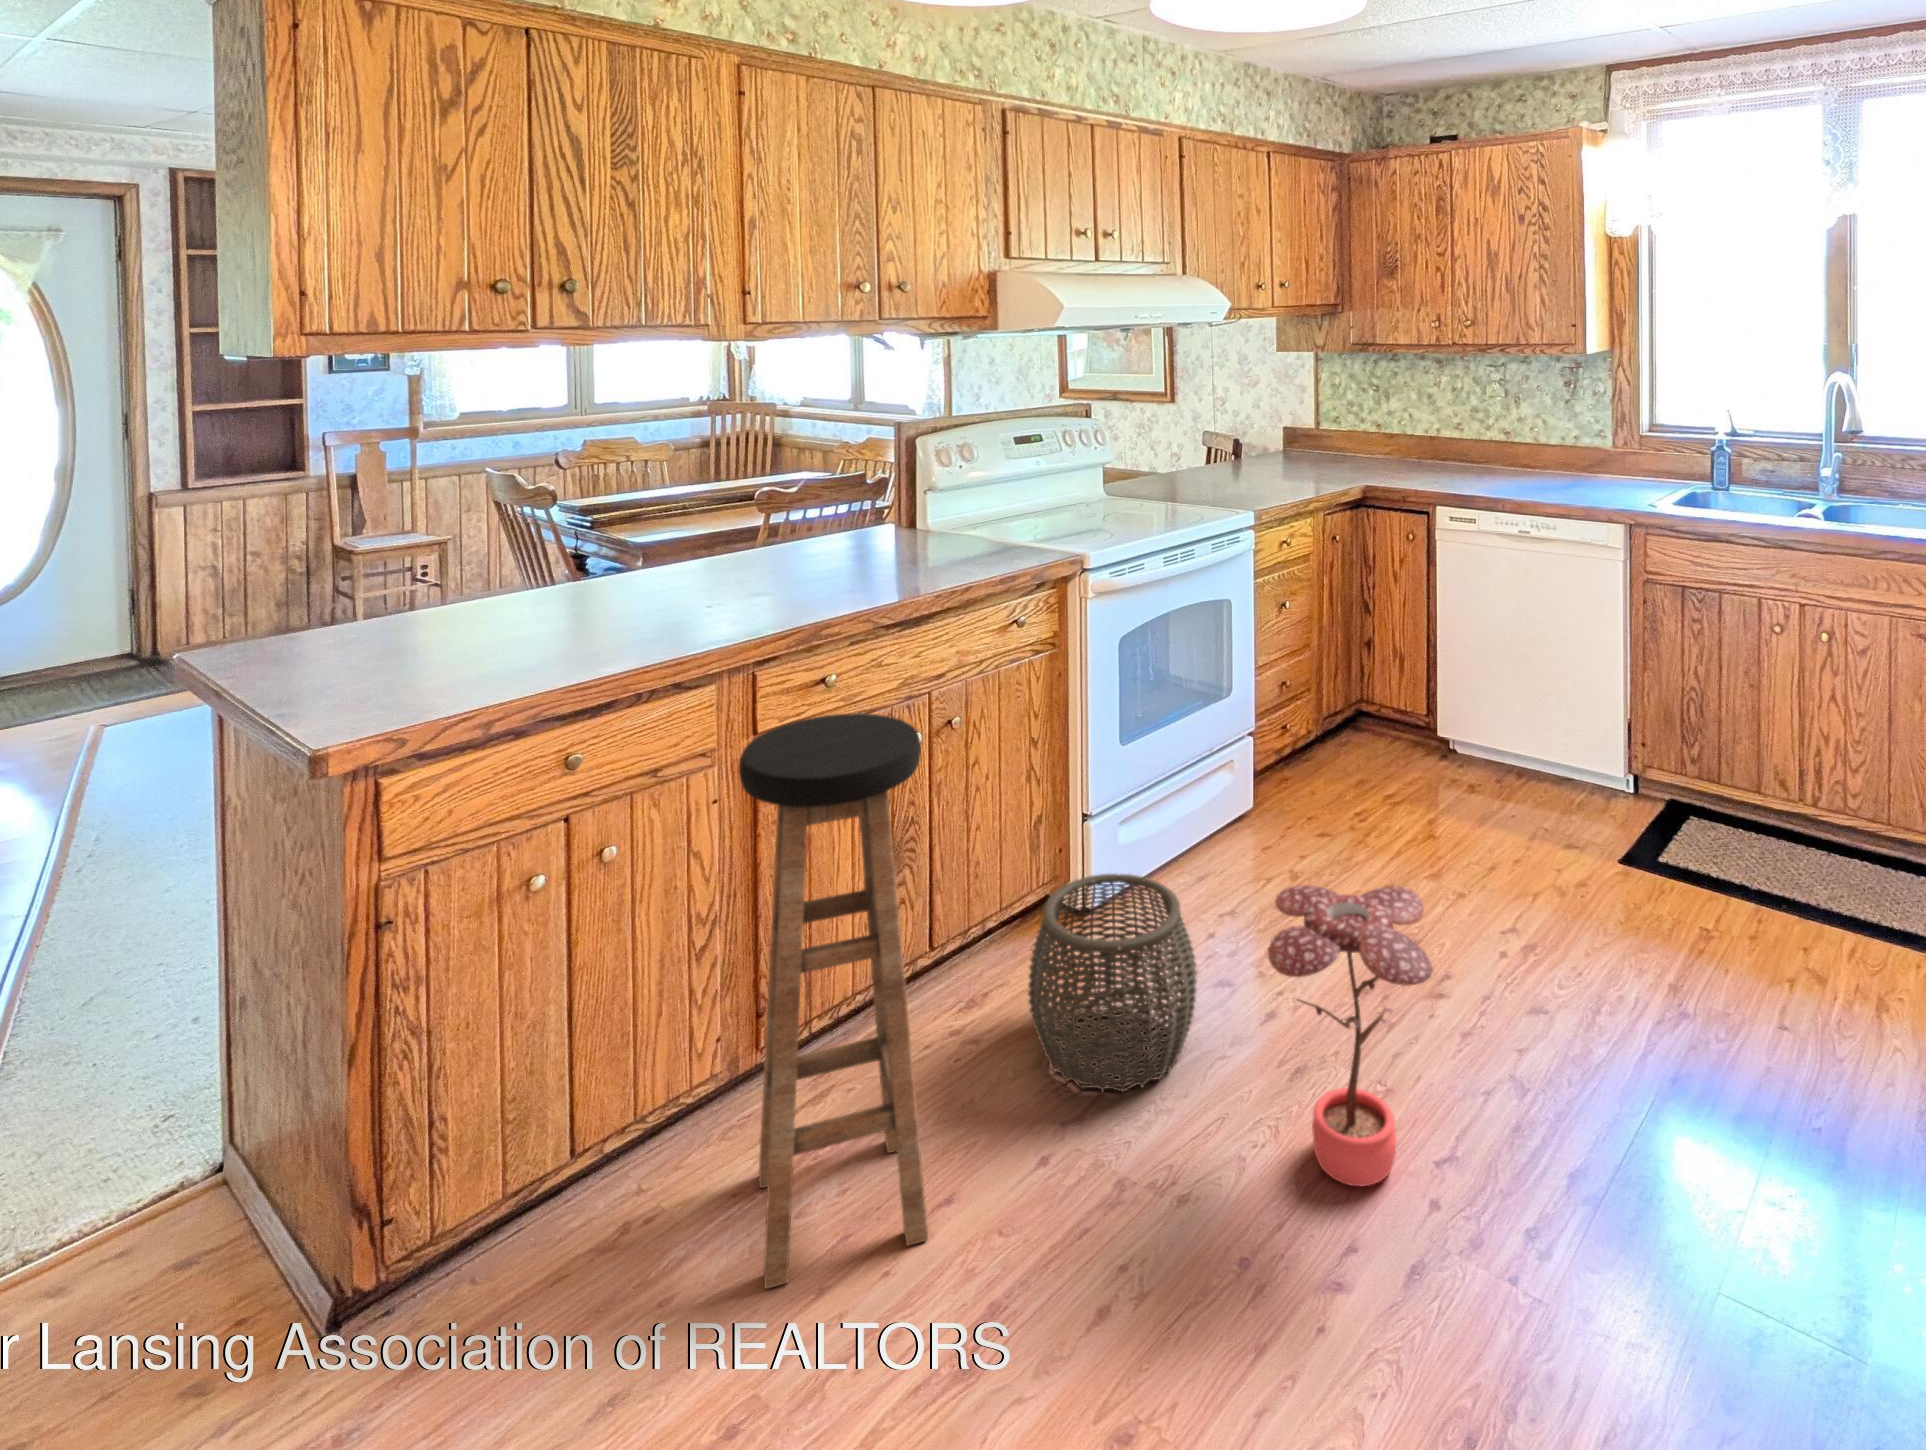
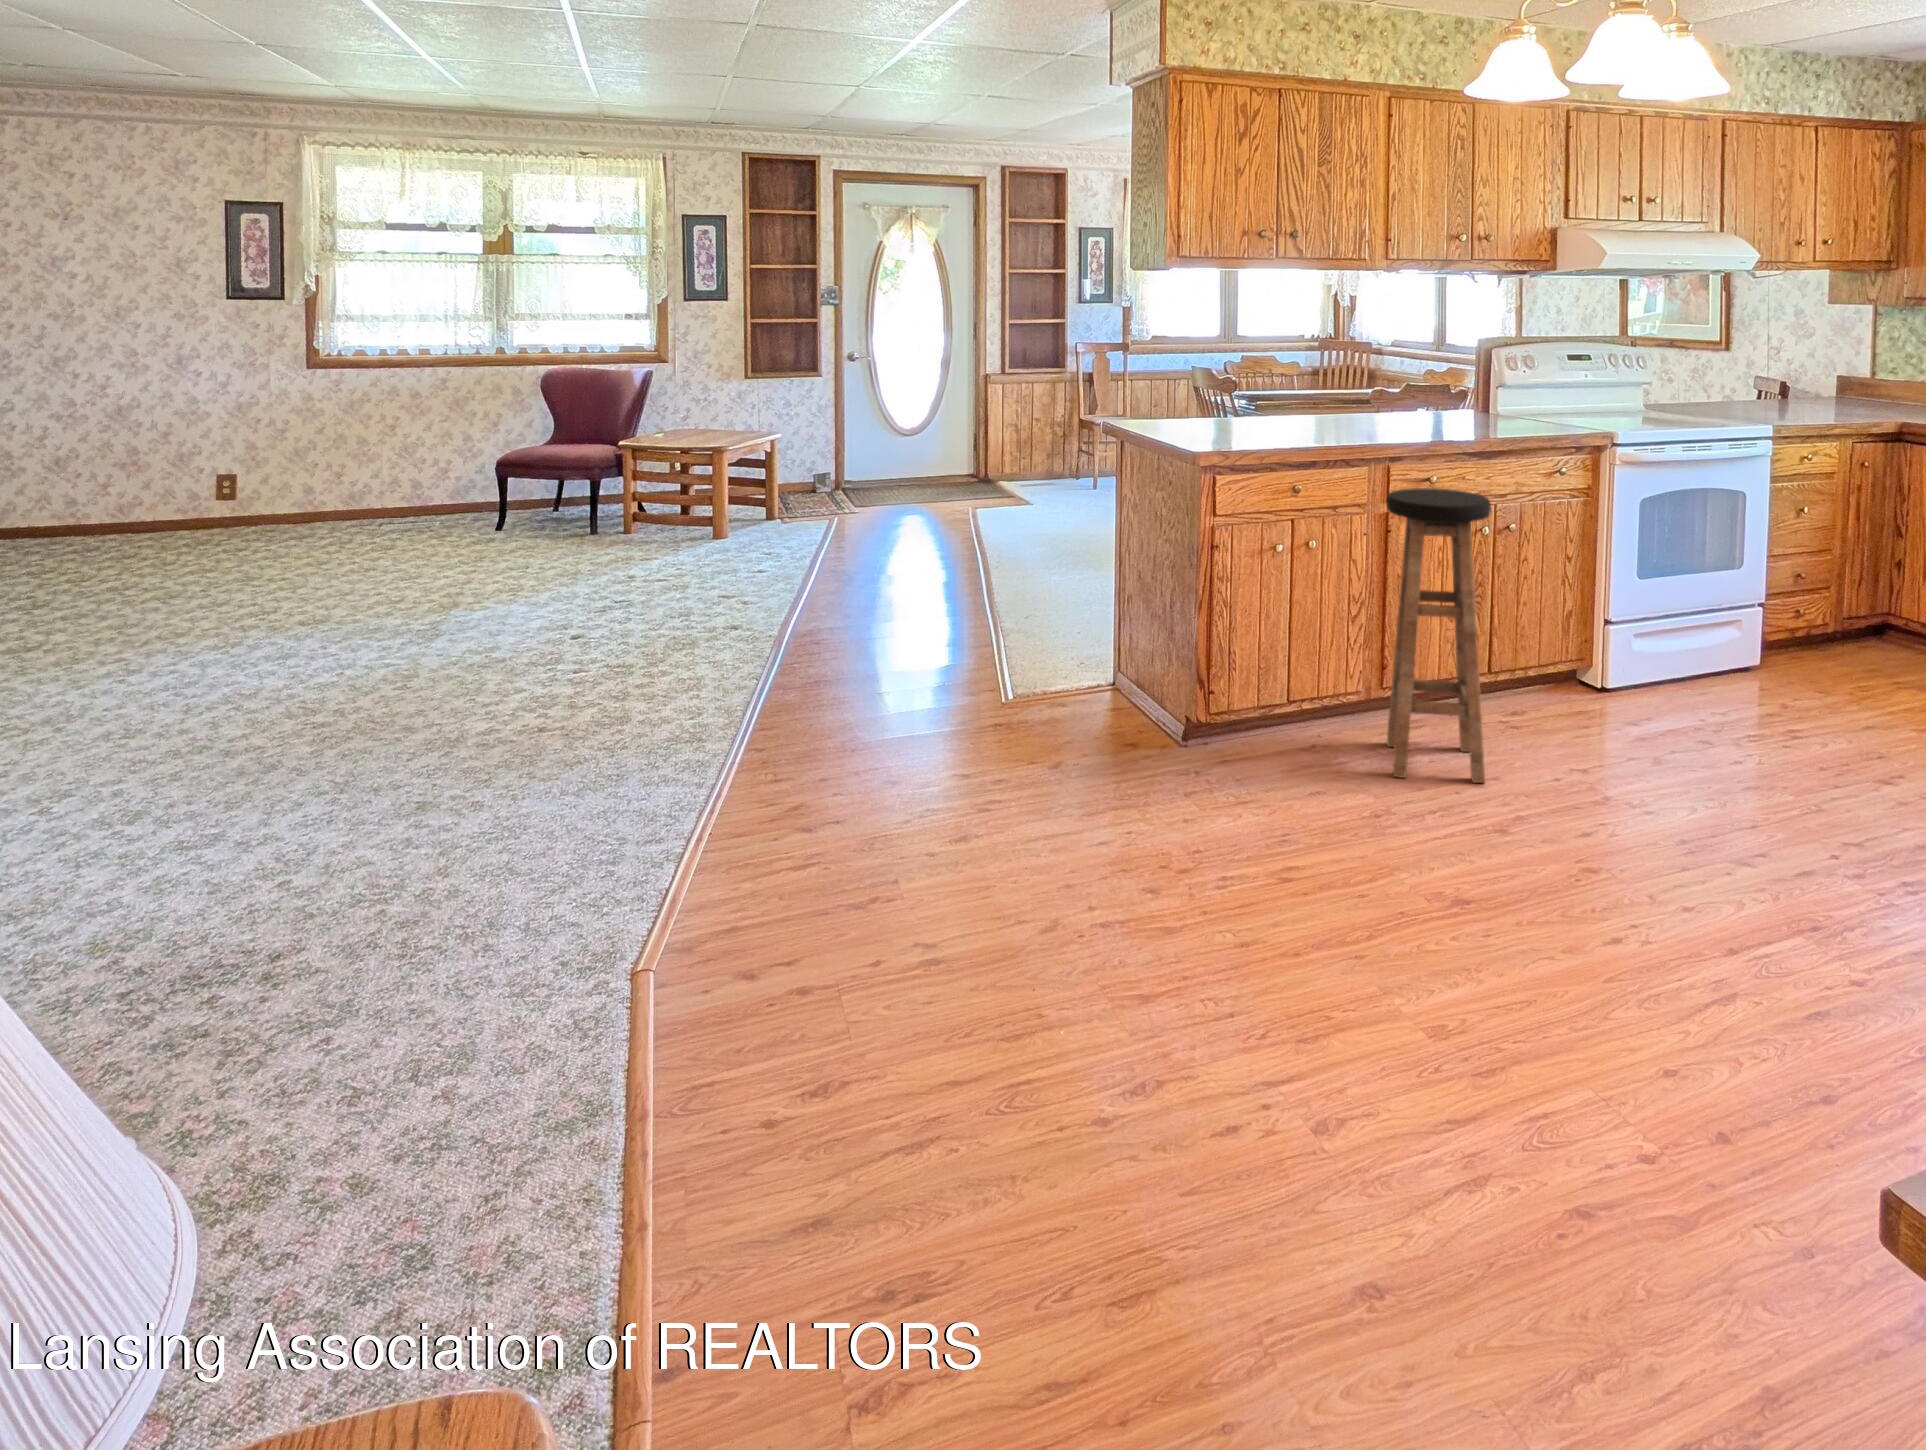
woven basket: present [1028,873,1197,1092] -> none [1555,638,1680,764]
potted plant: present [1268,885,1433,1186] -> none [1717,646,1848,832]

